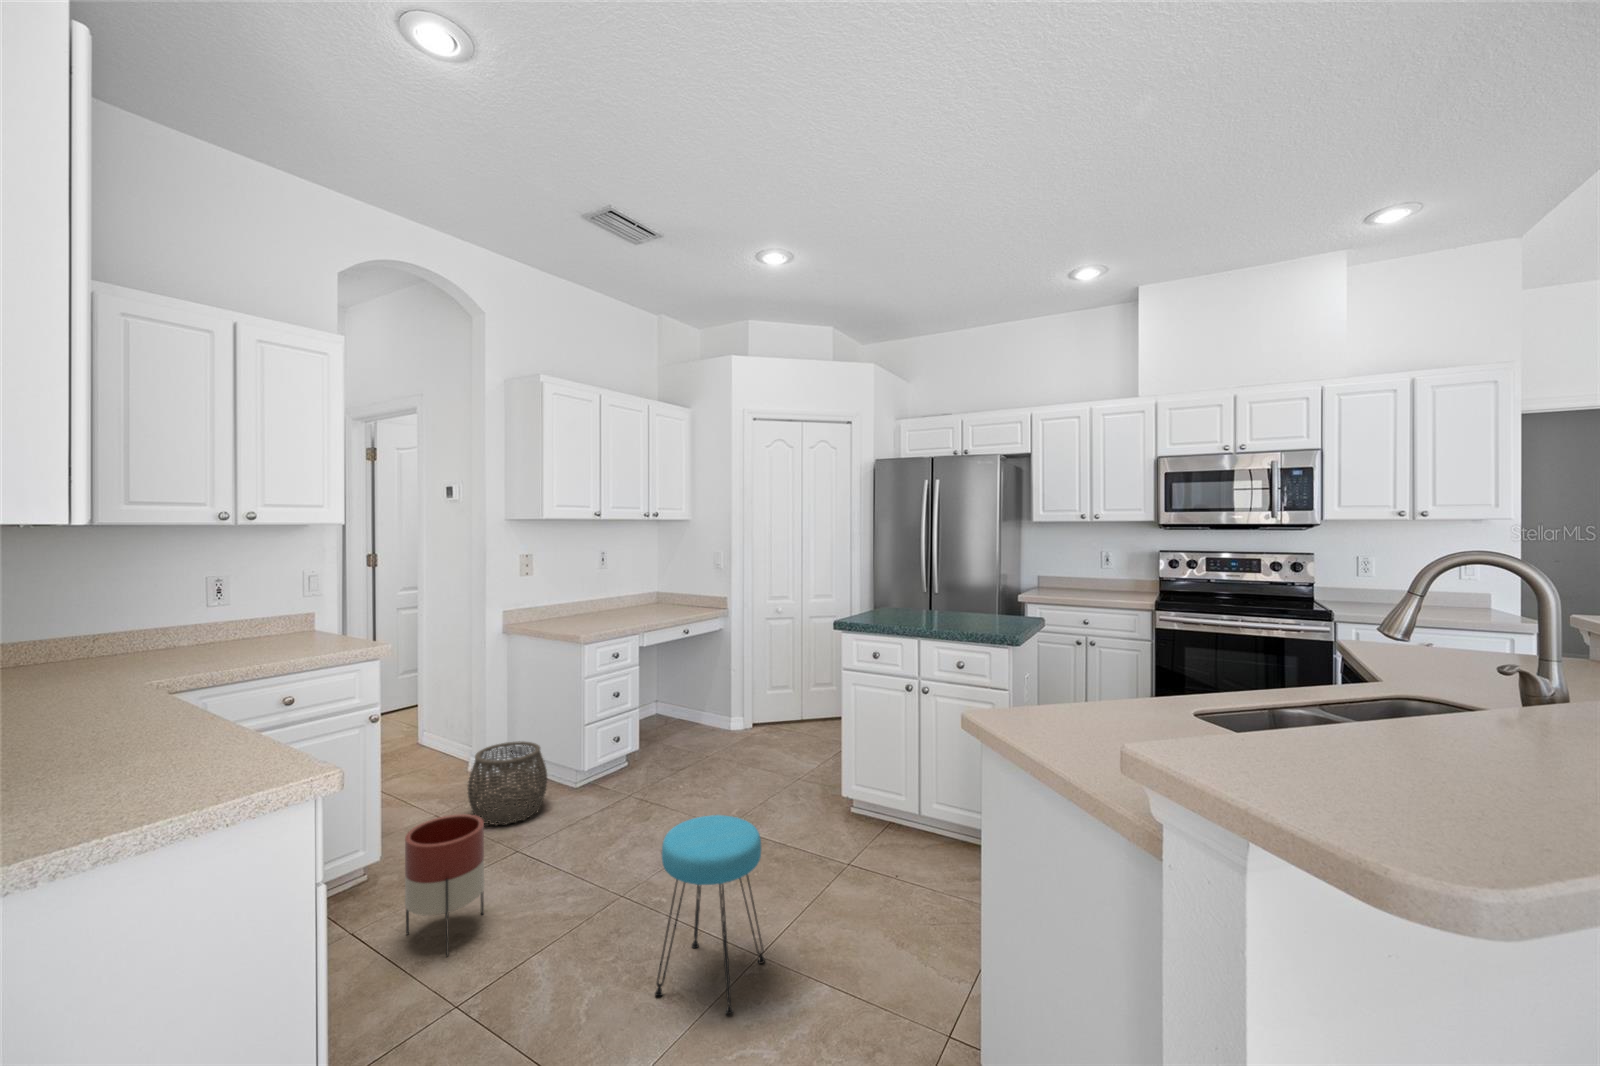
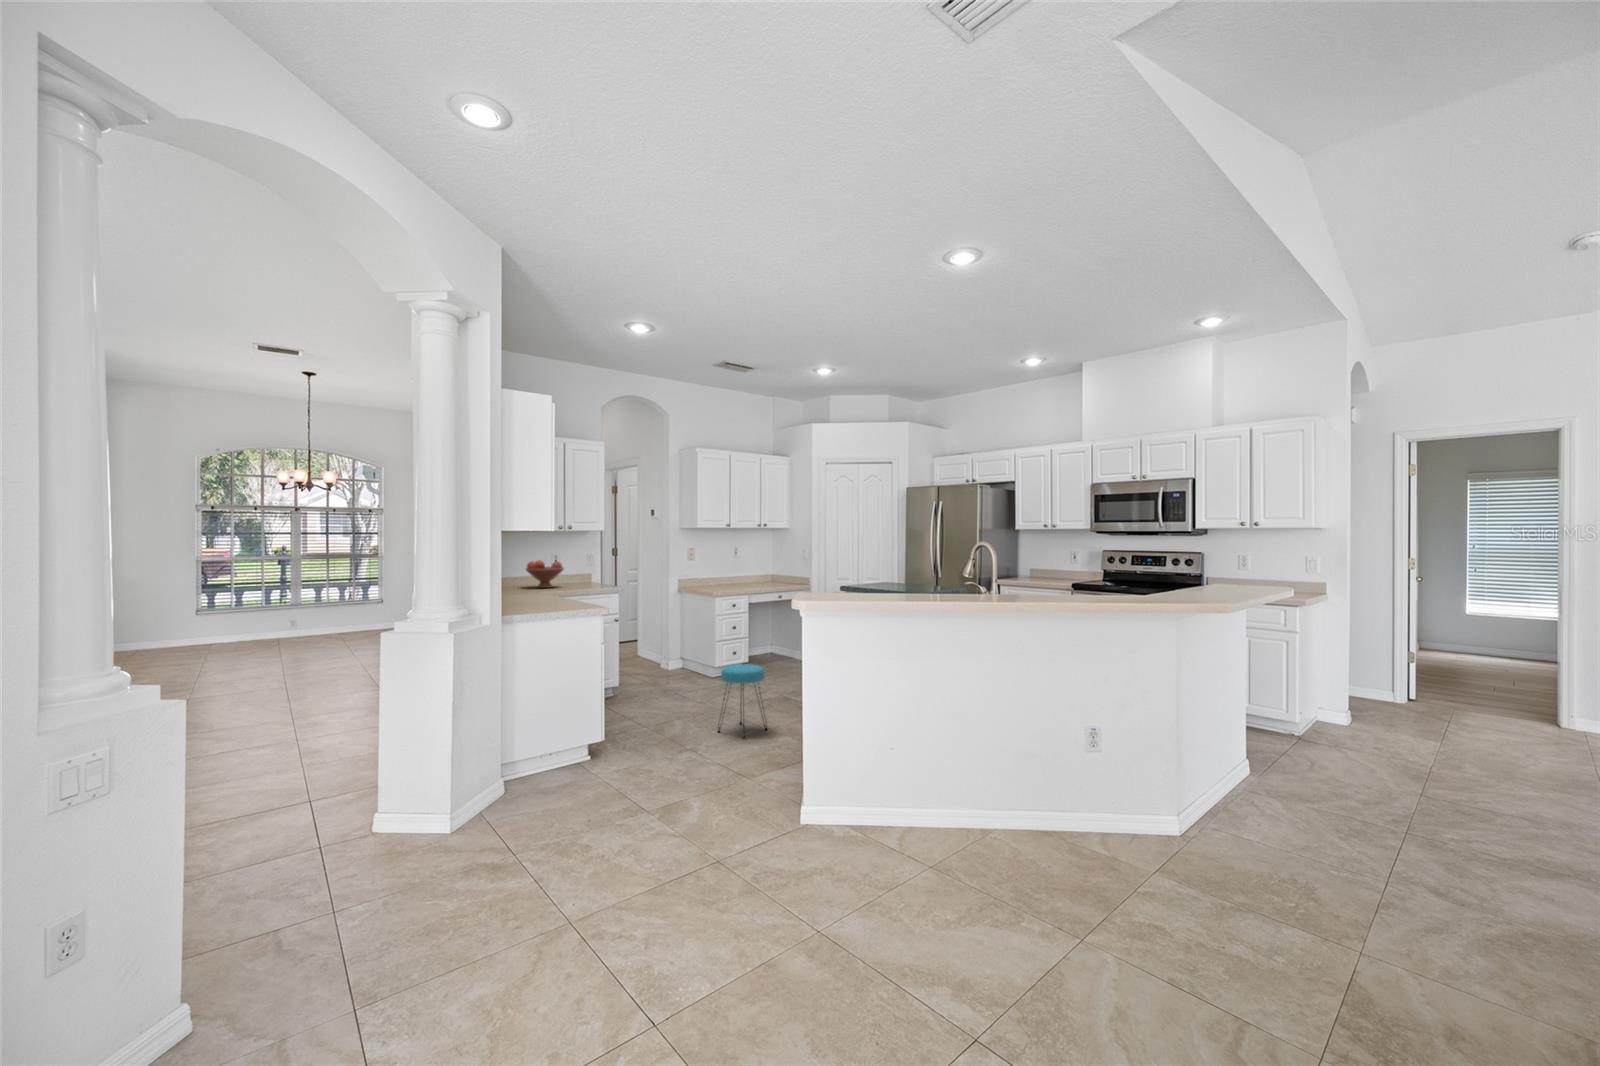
fruit bowl: none [126,591,244,658] -> present [526,560,564,588]
woven basket: present [468,741,547,825] -> none [655,648,694,687]
planter: present [405,814,485,956] -> none [625,663,657,717]

